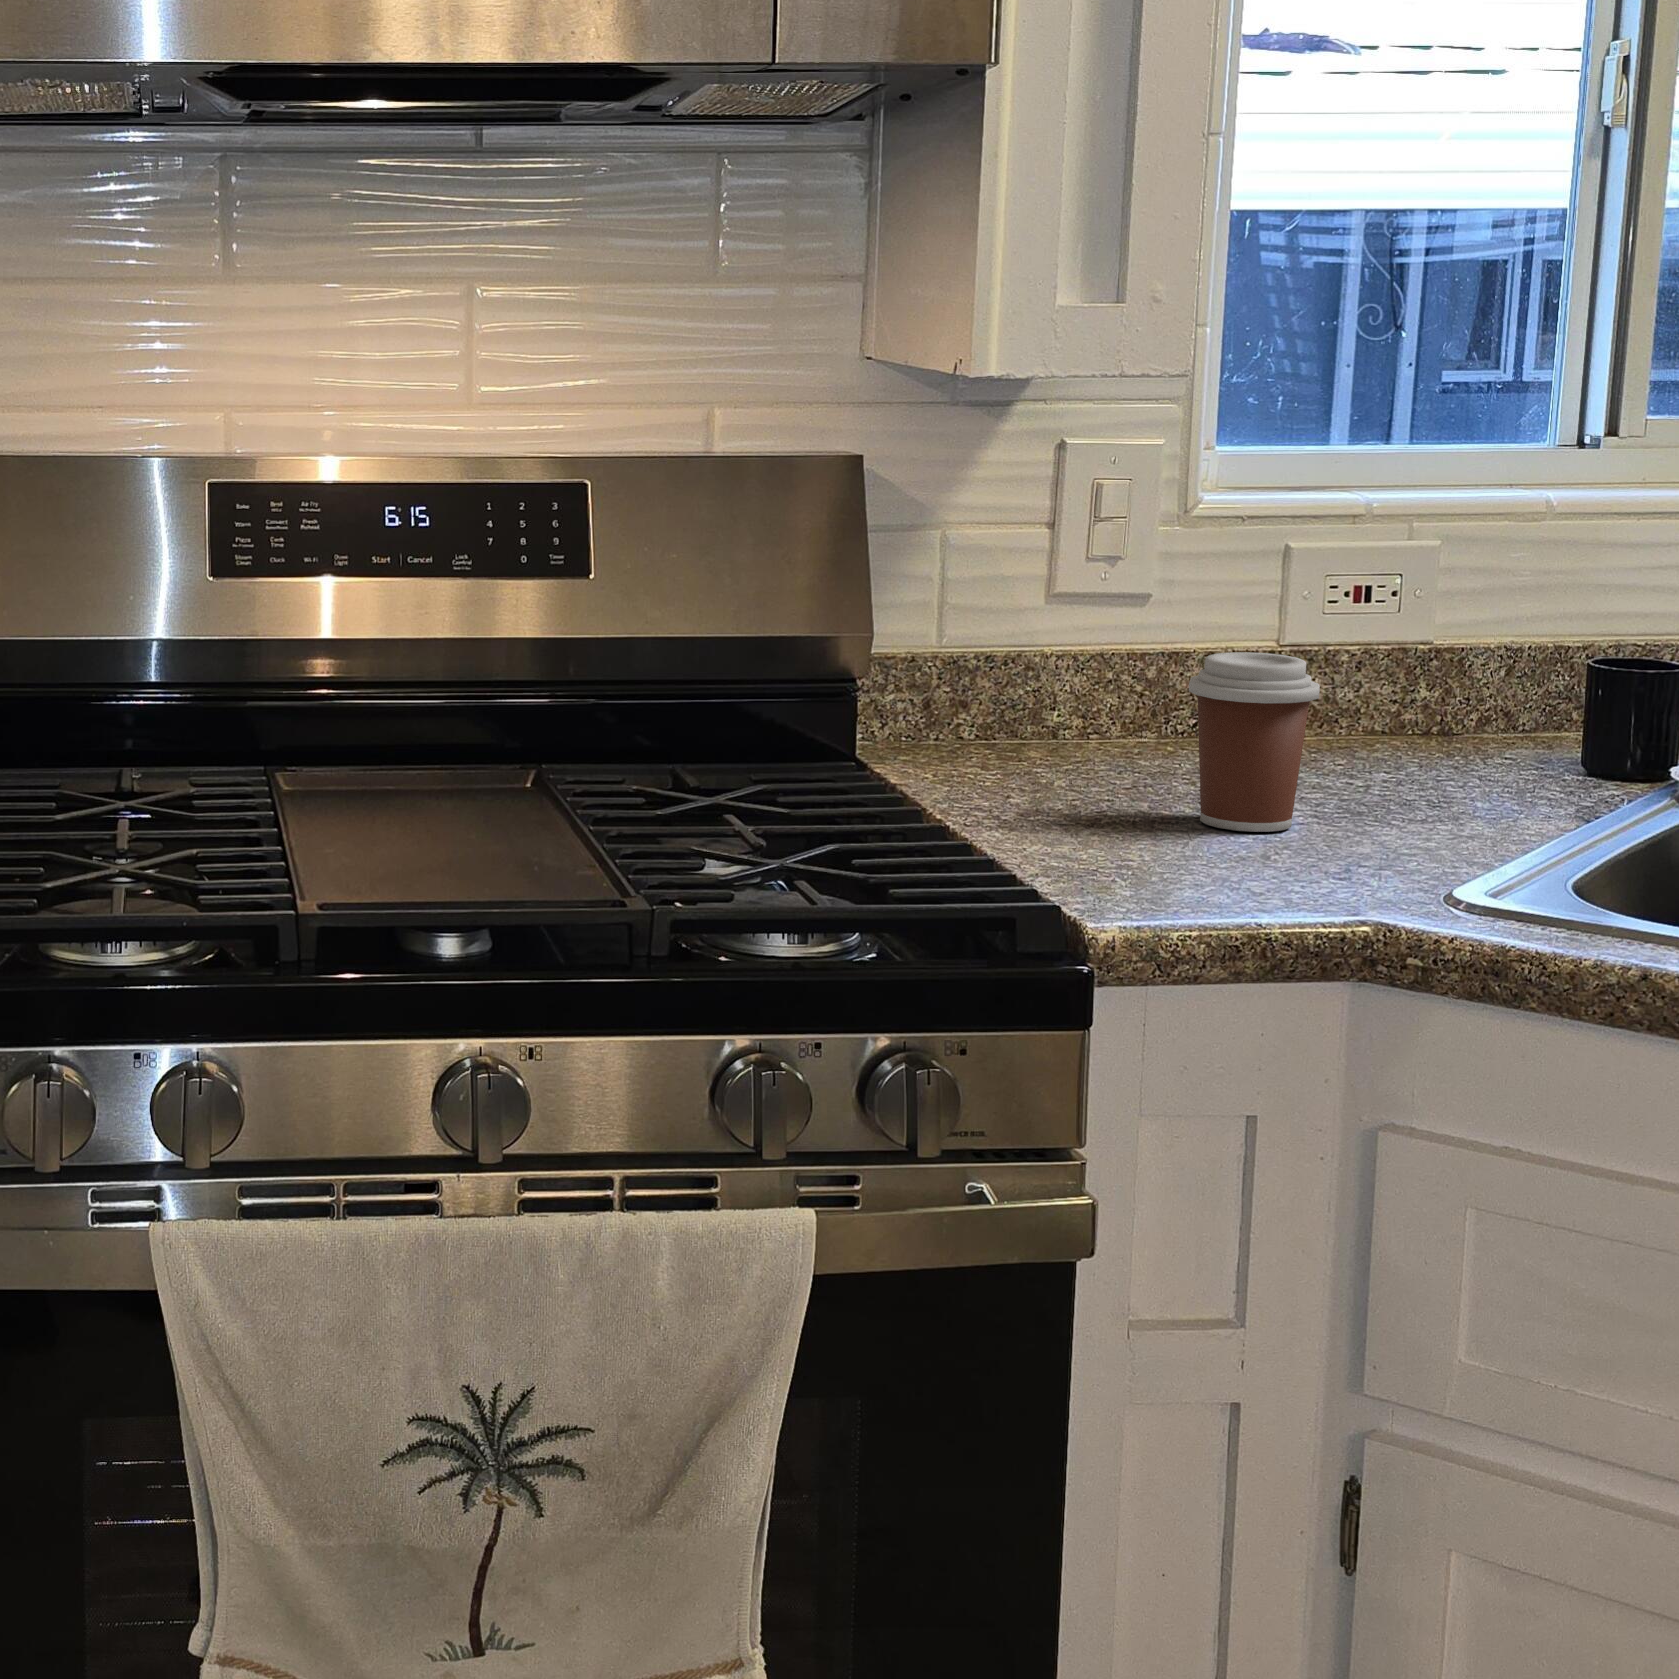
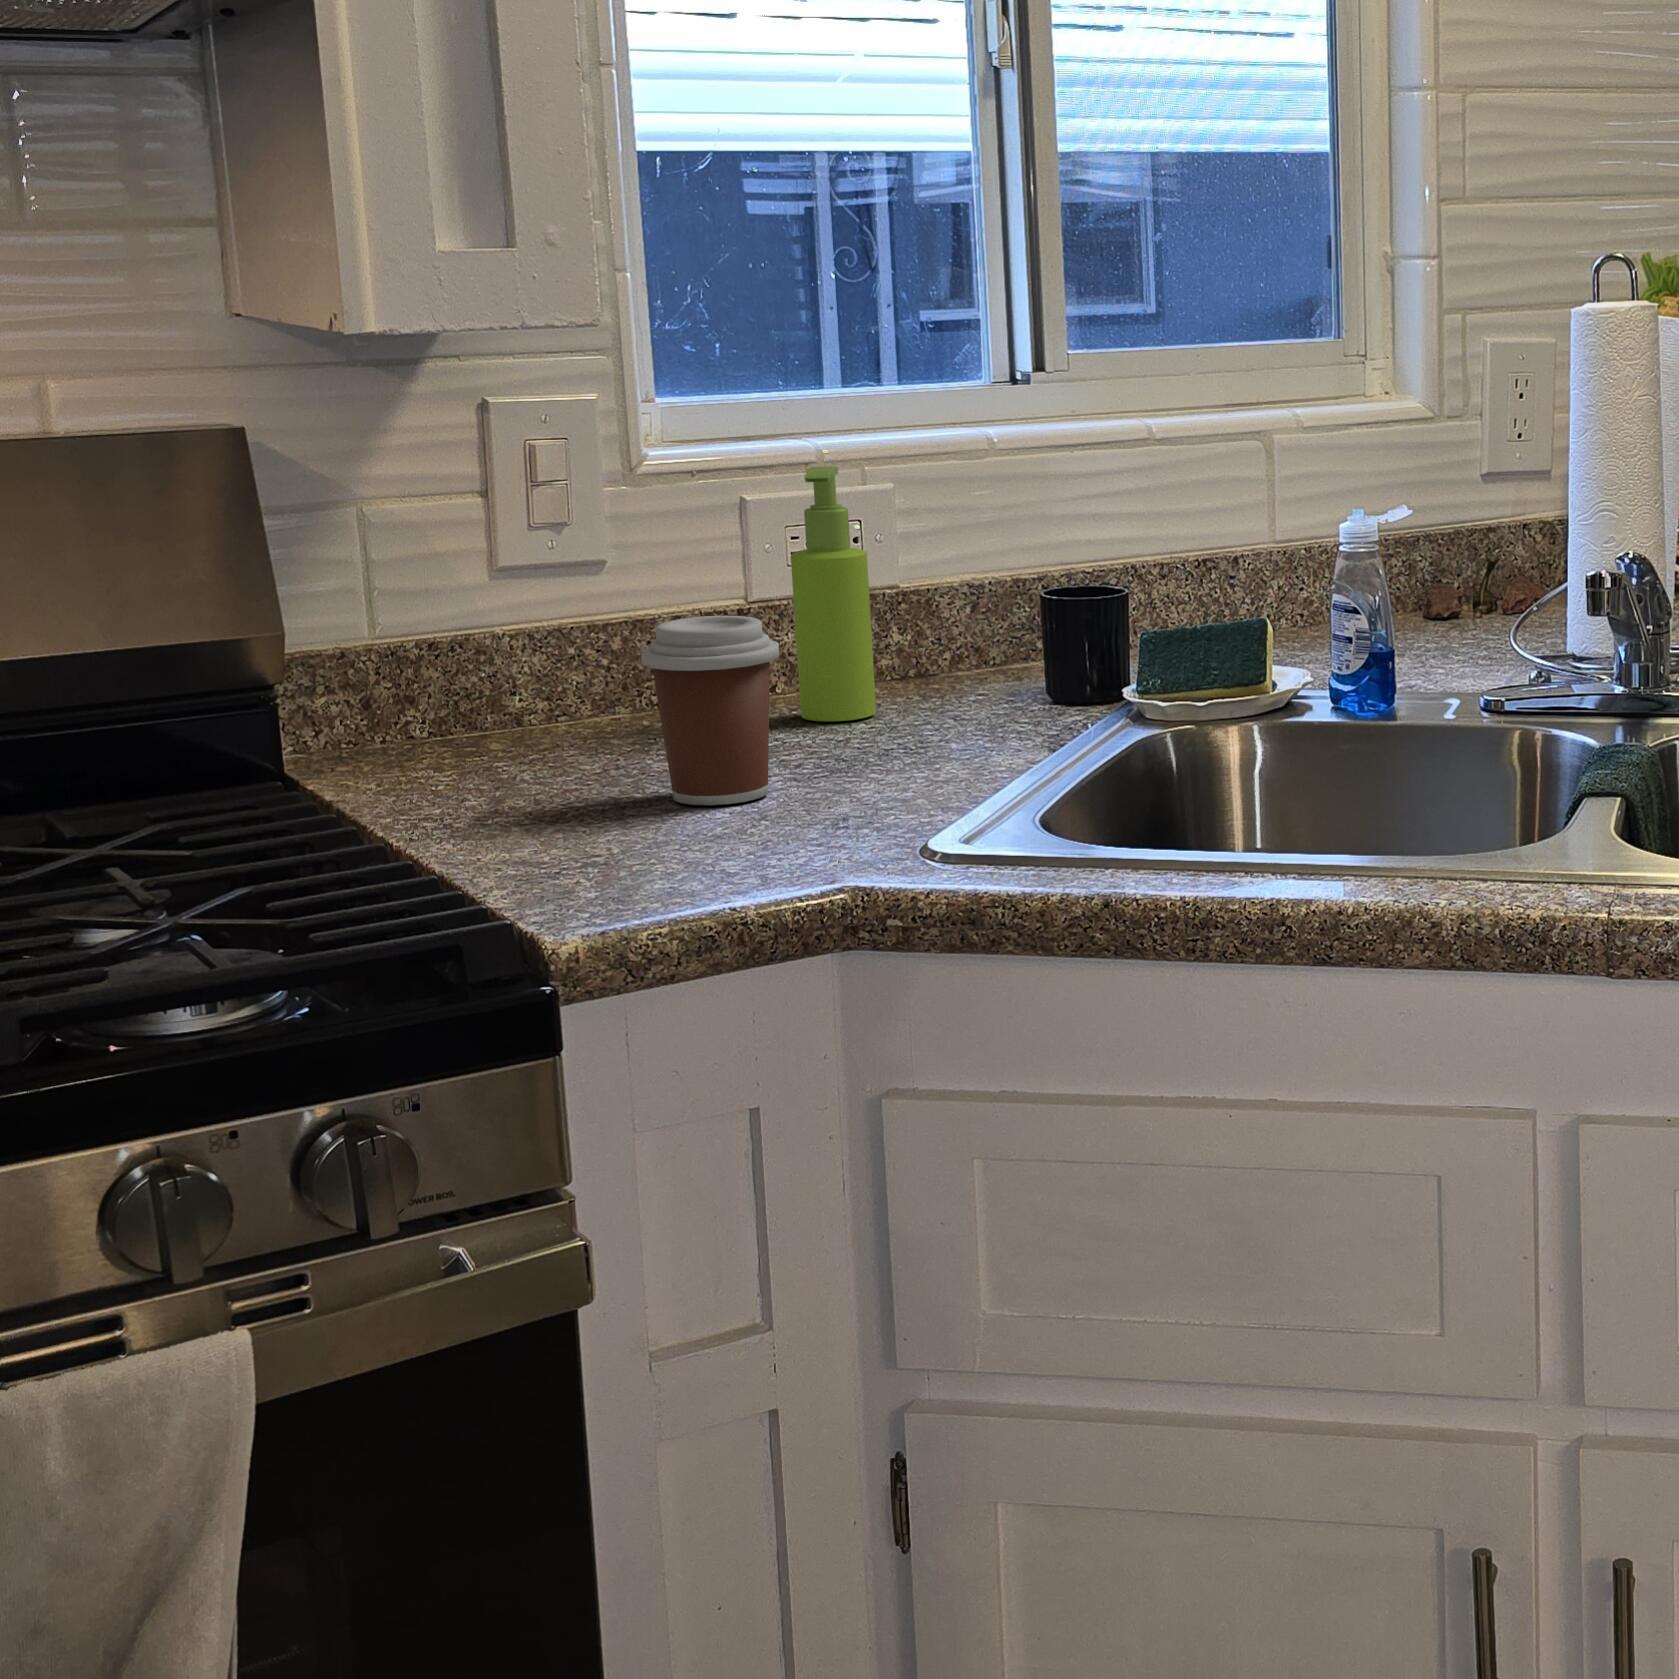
soap dispenser: none [1323,519,1410,770] -> present [791,467,876,721]

